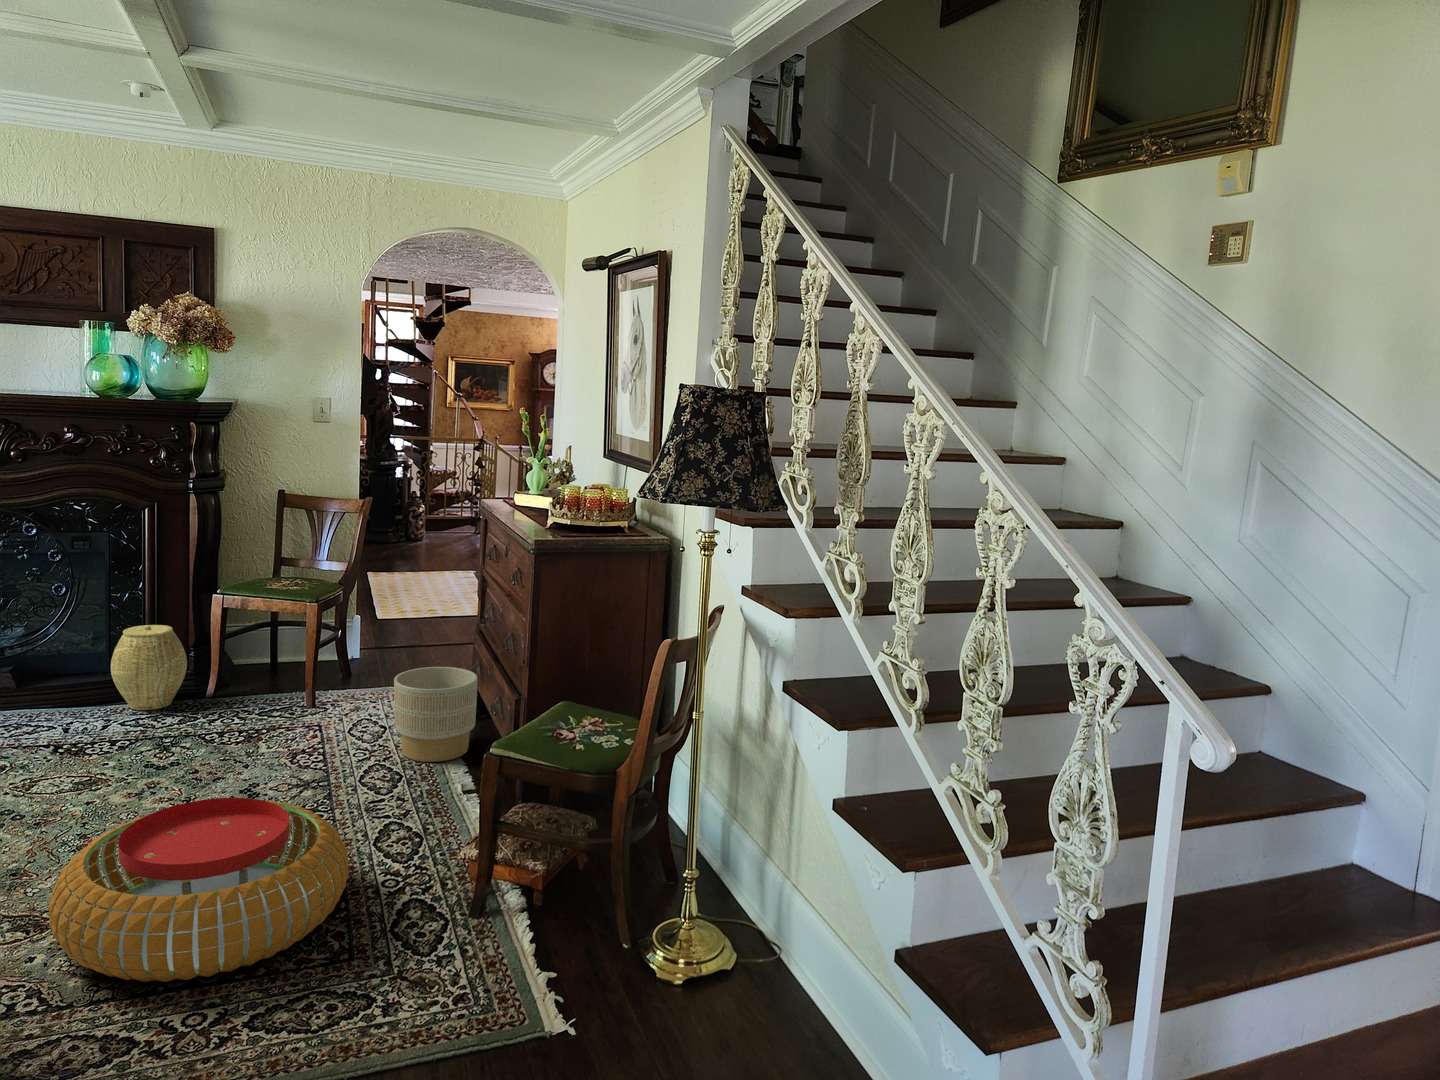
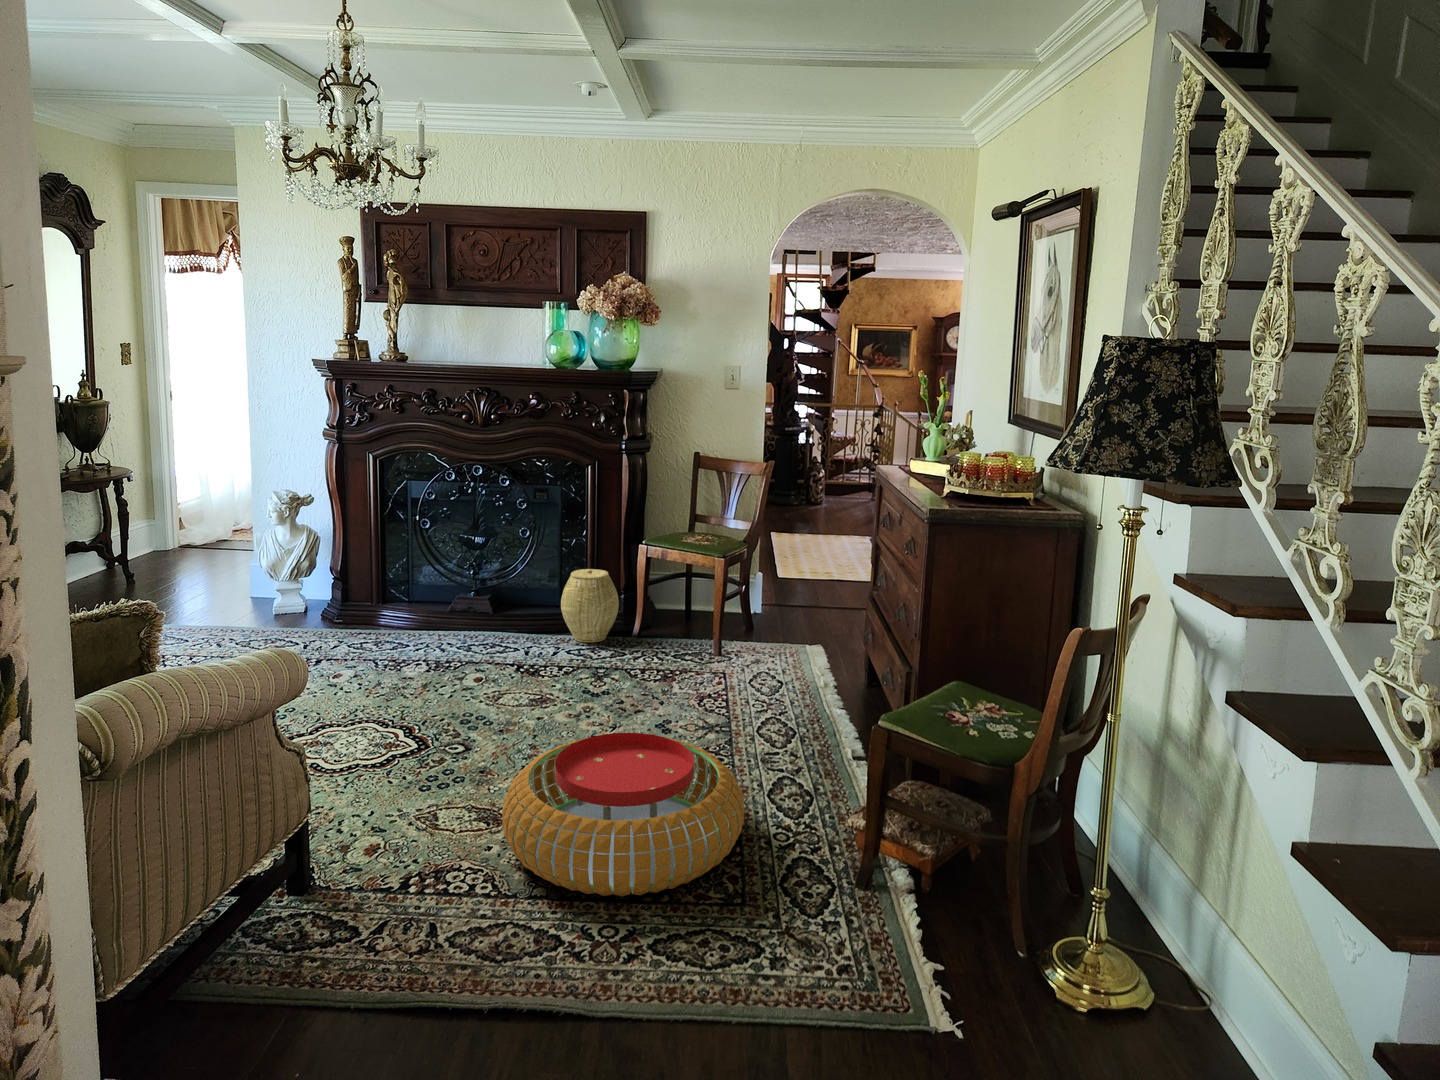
planter: present [394,667,477,762] -> none [791,626,870,719]

